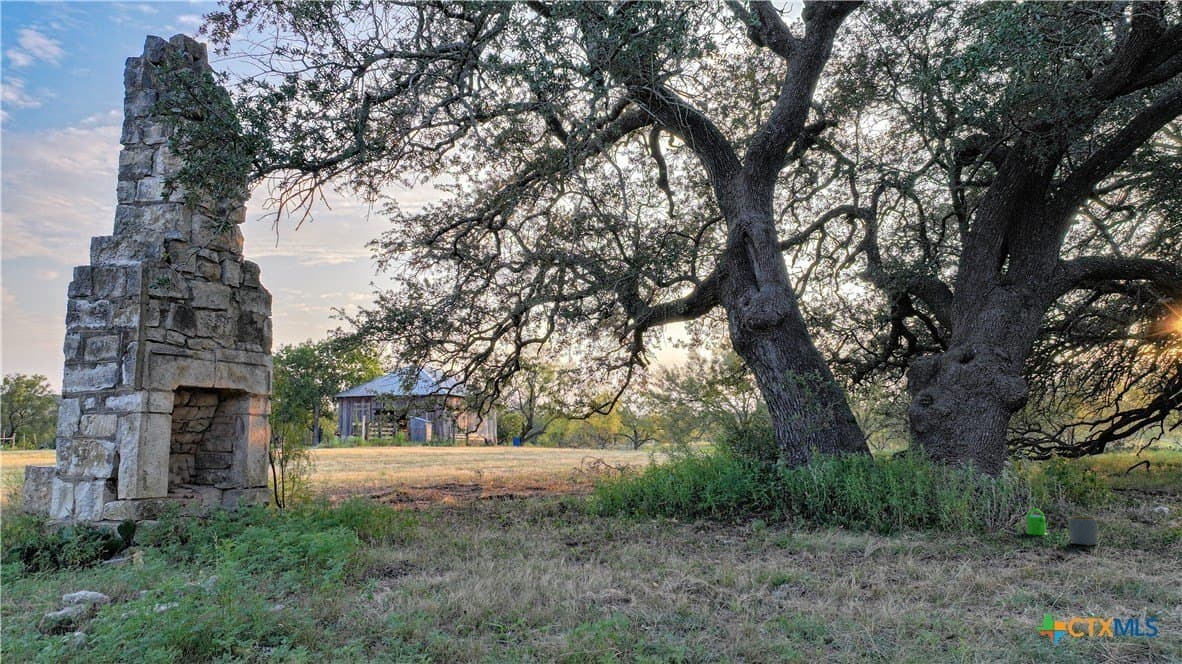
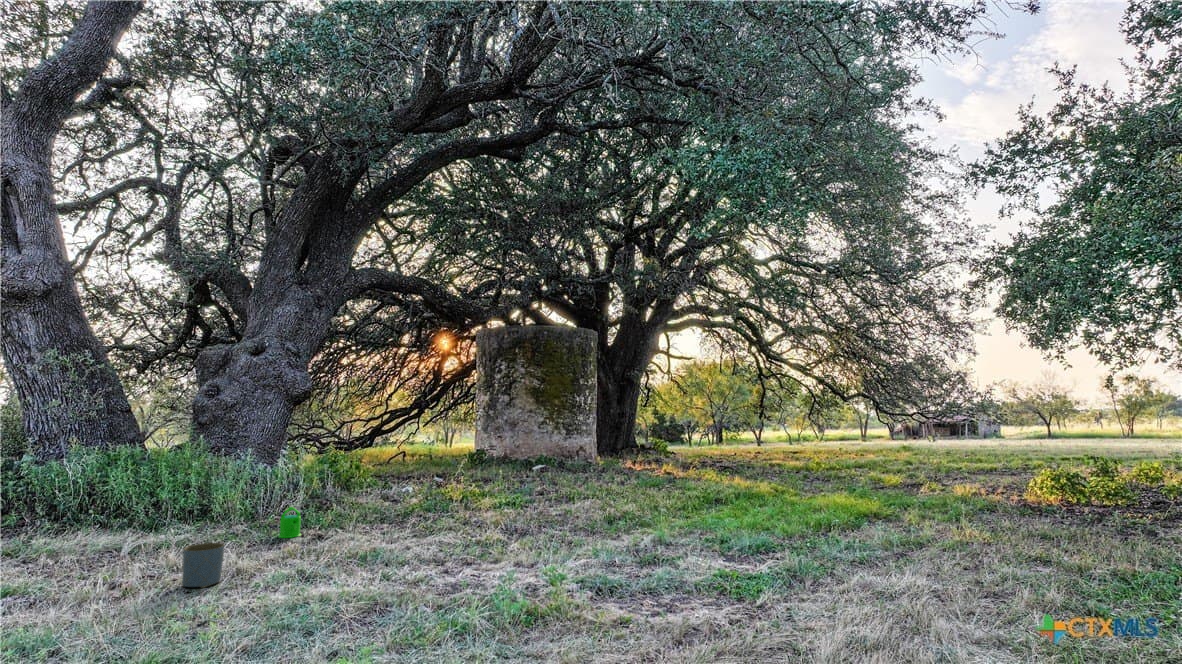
planter: present [1068,516,1097,546] -> present [182,543,224,588]

